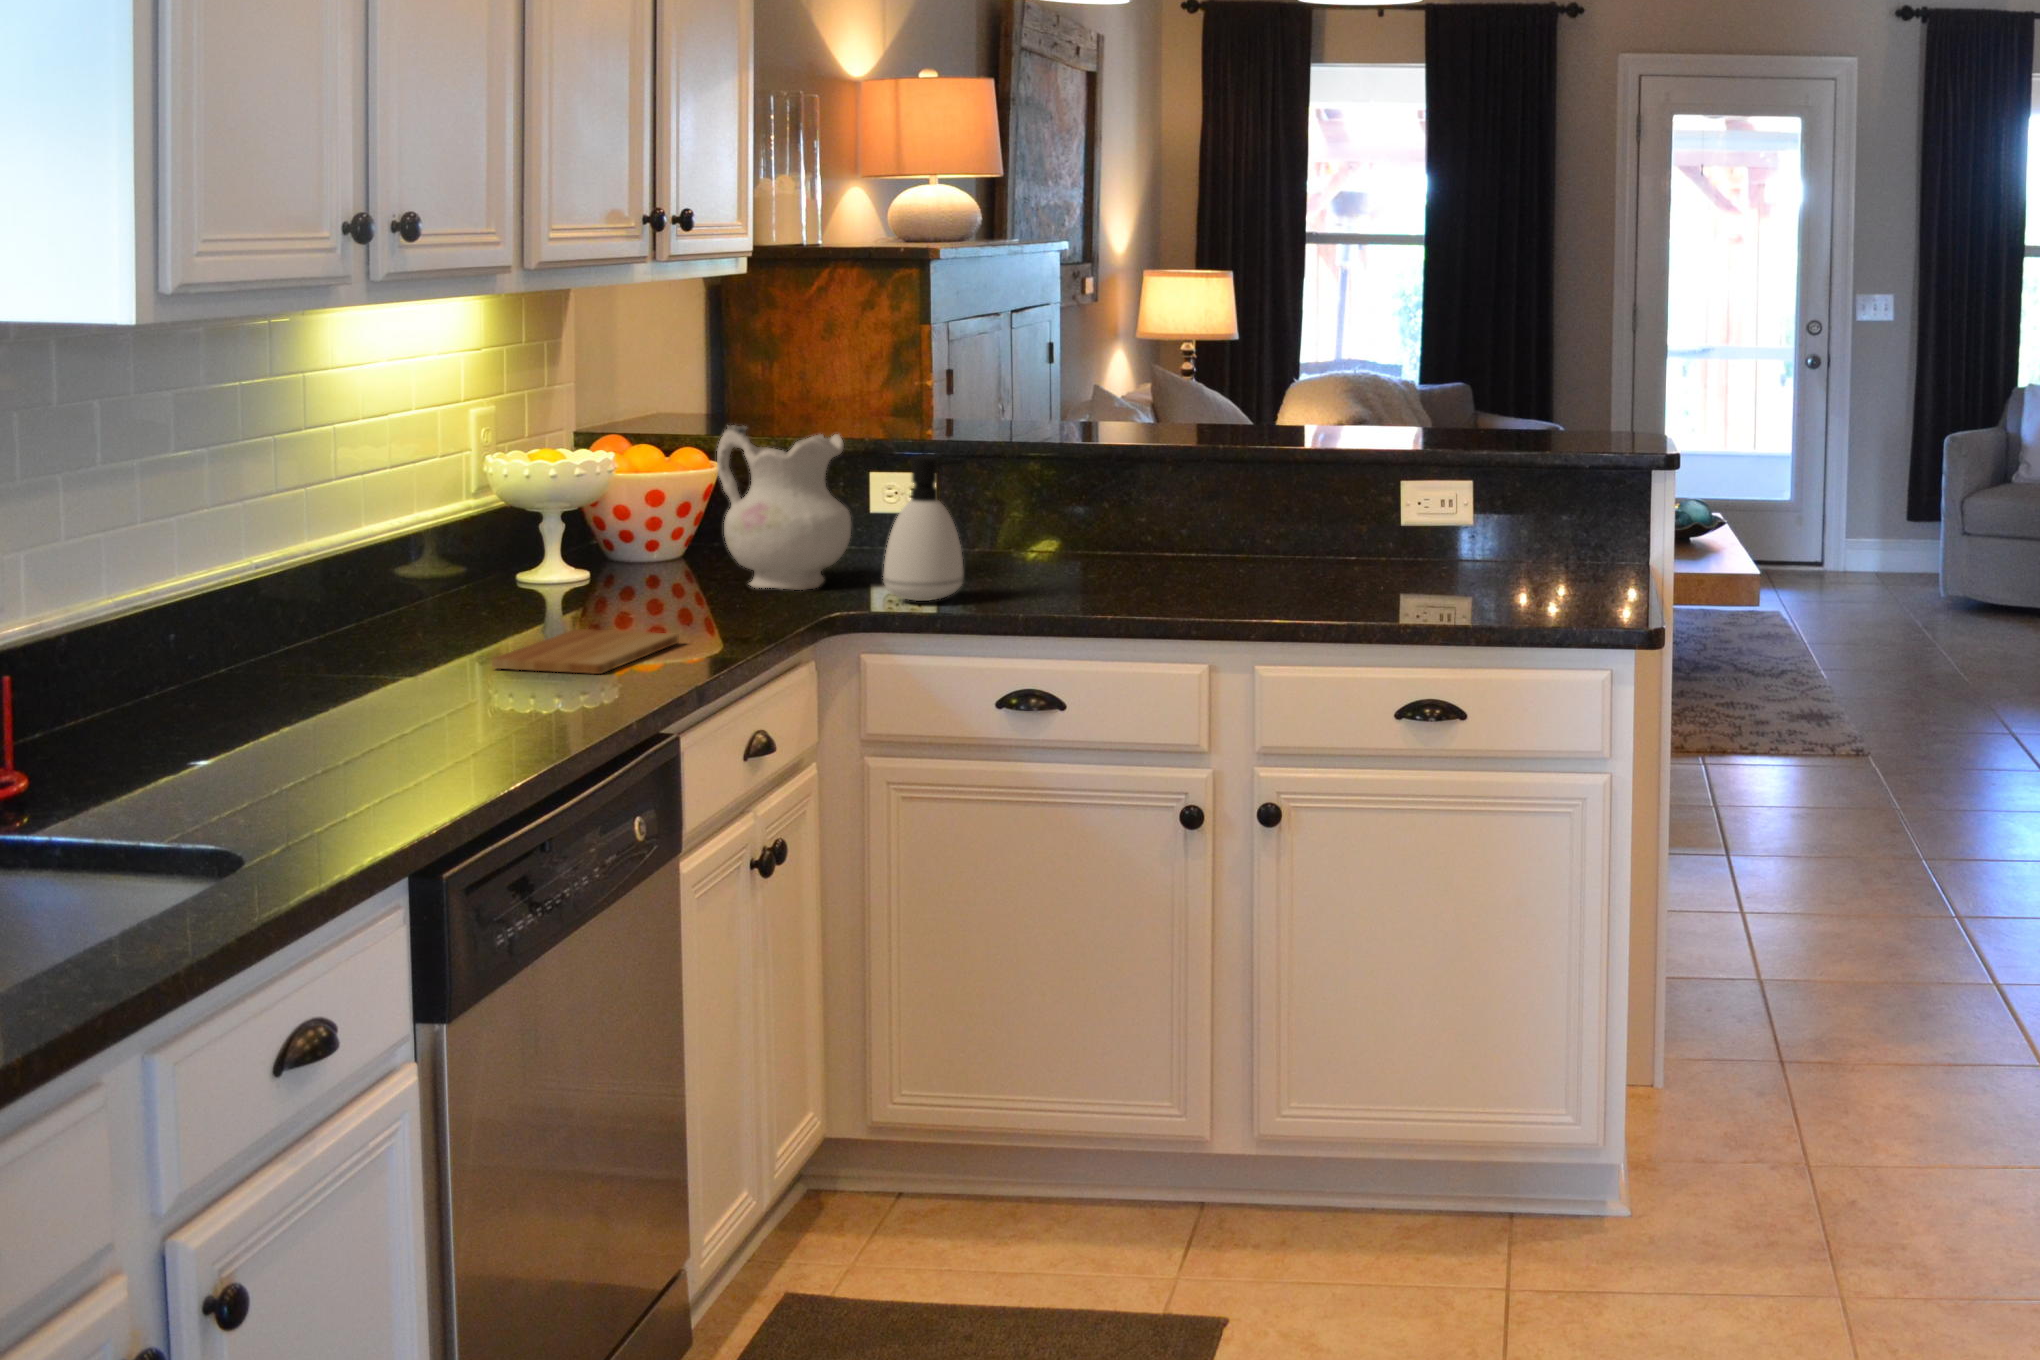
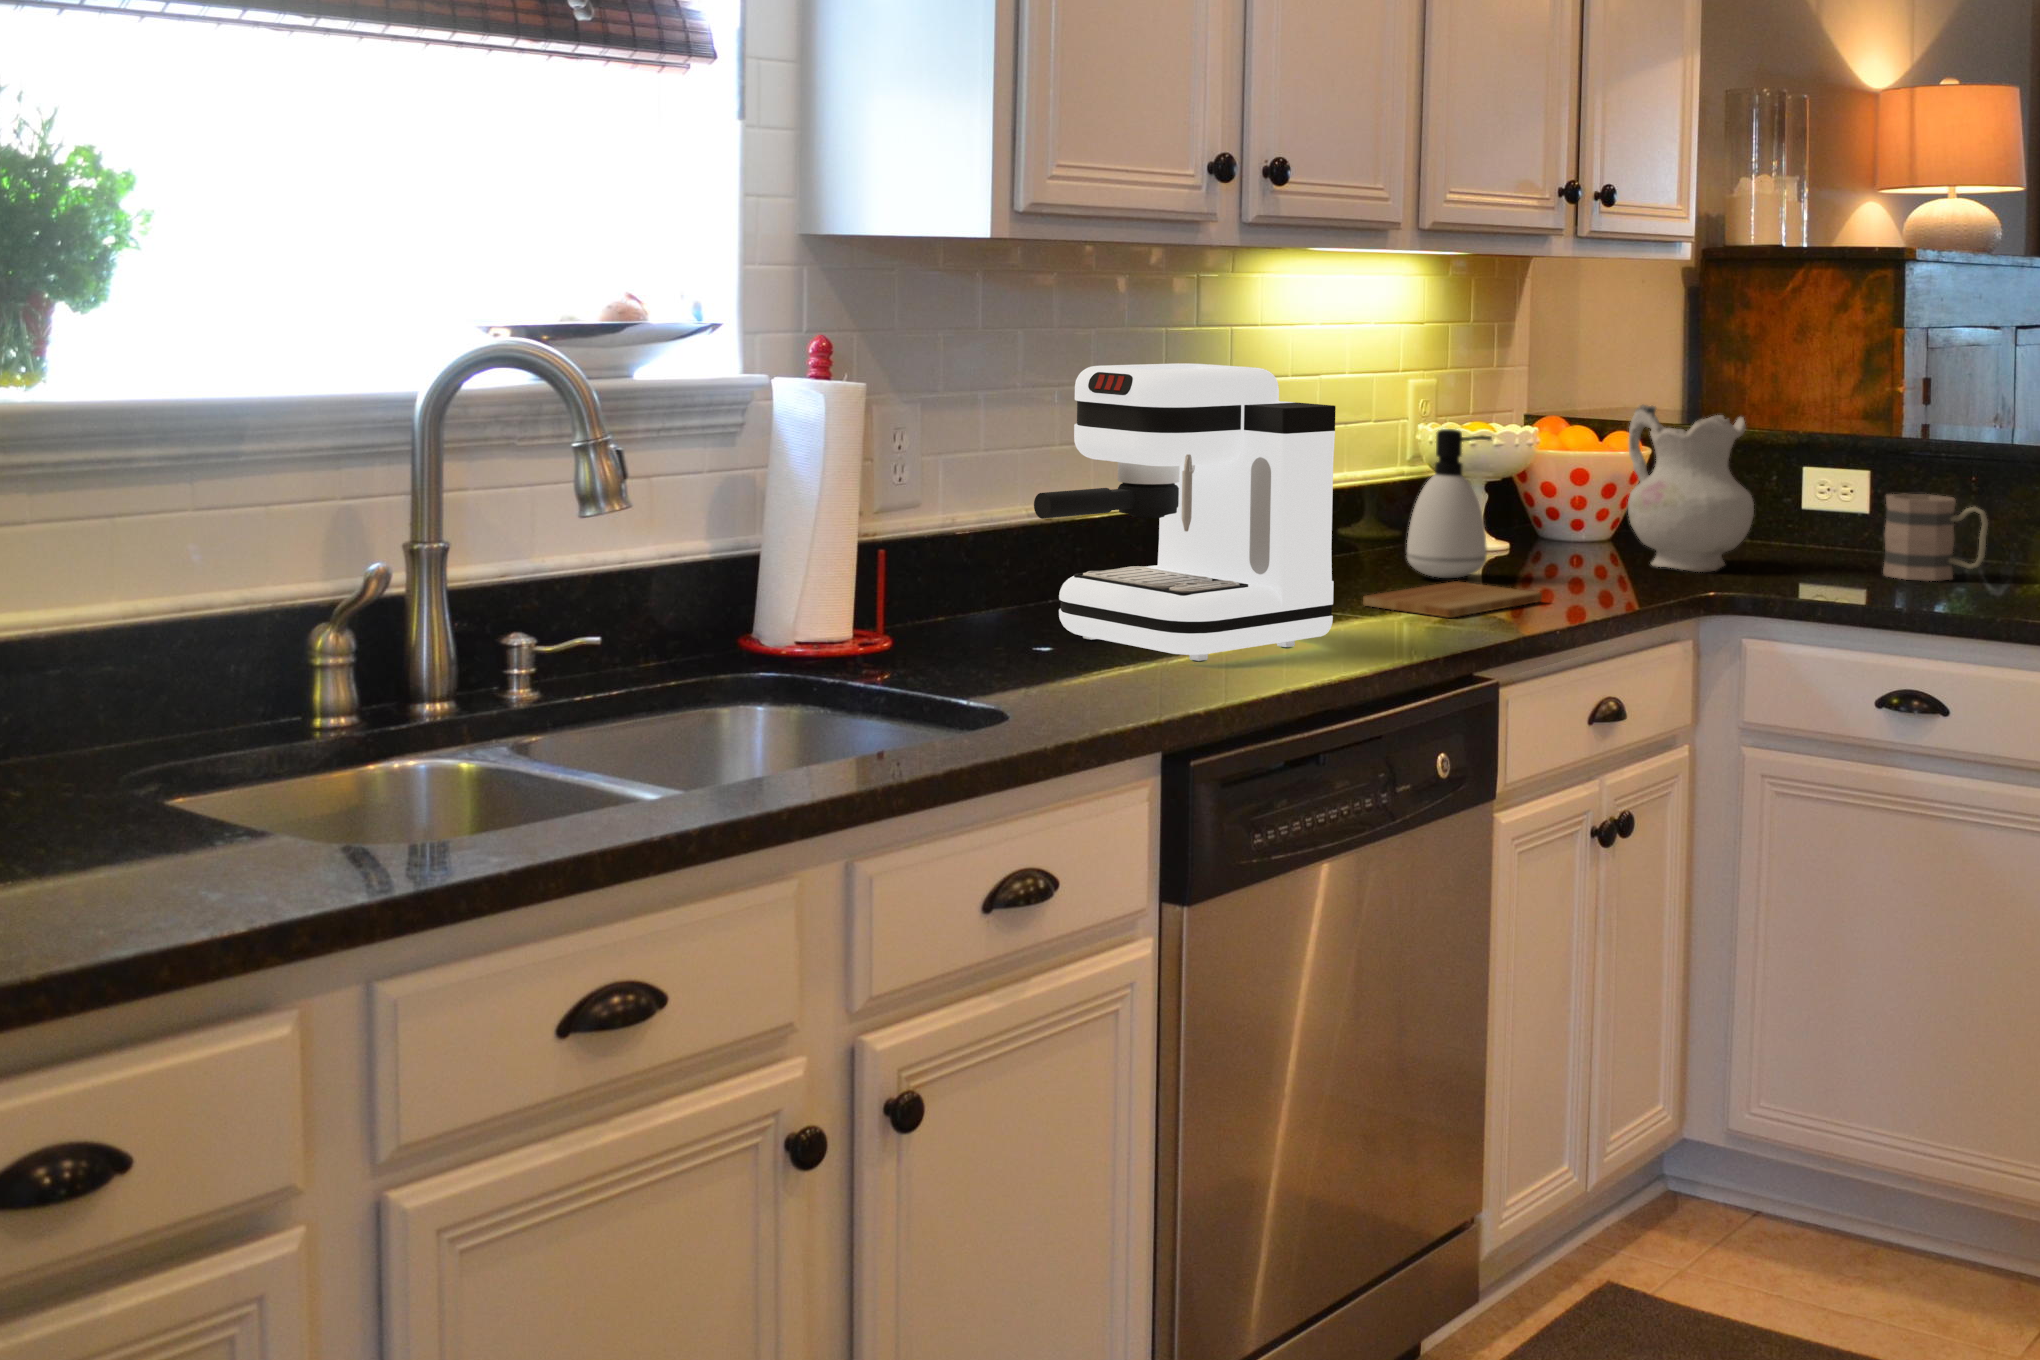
coffee maker: none [160,431,506,762] -> present [1034,363,1336,661]
soap dispenser: present [883,455,963,601] -> present [1406,429,1492,578]
mug: none [975,498,1073,581] -> present [1883,494,1988,581]

